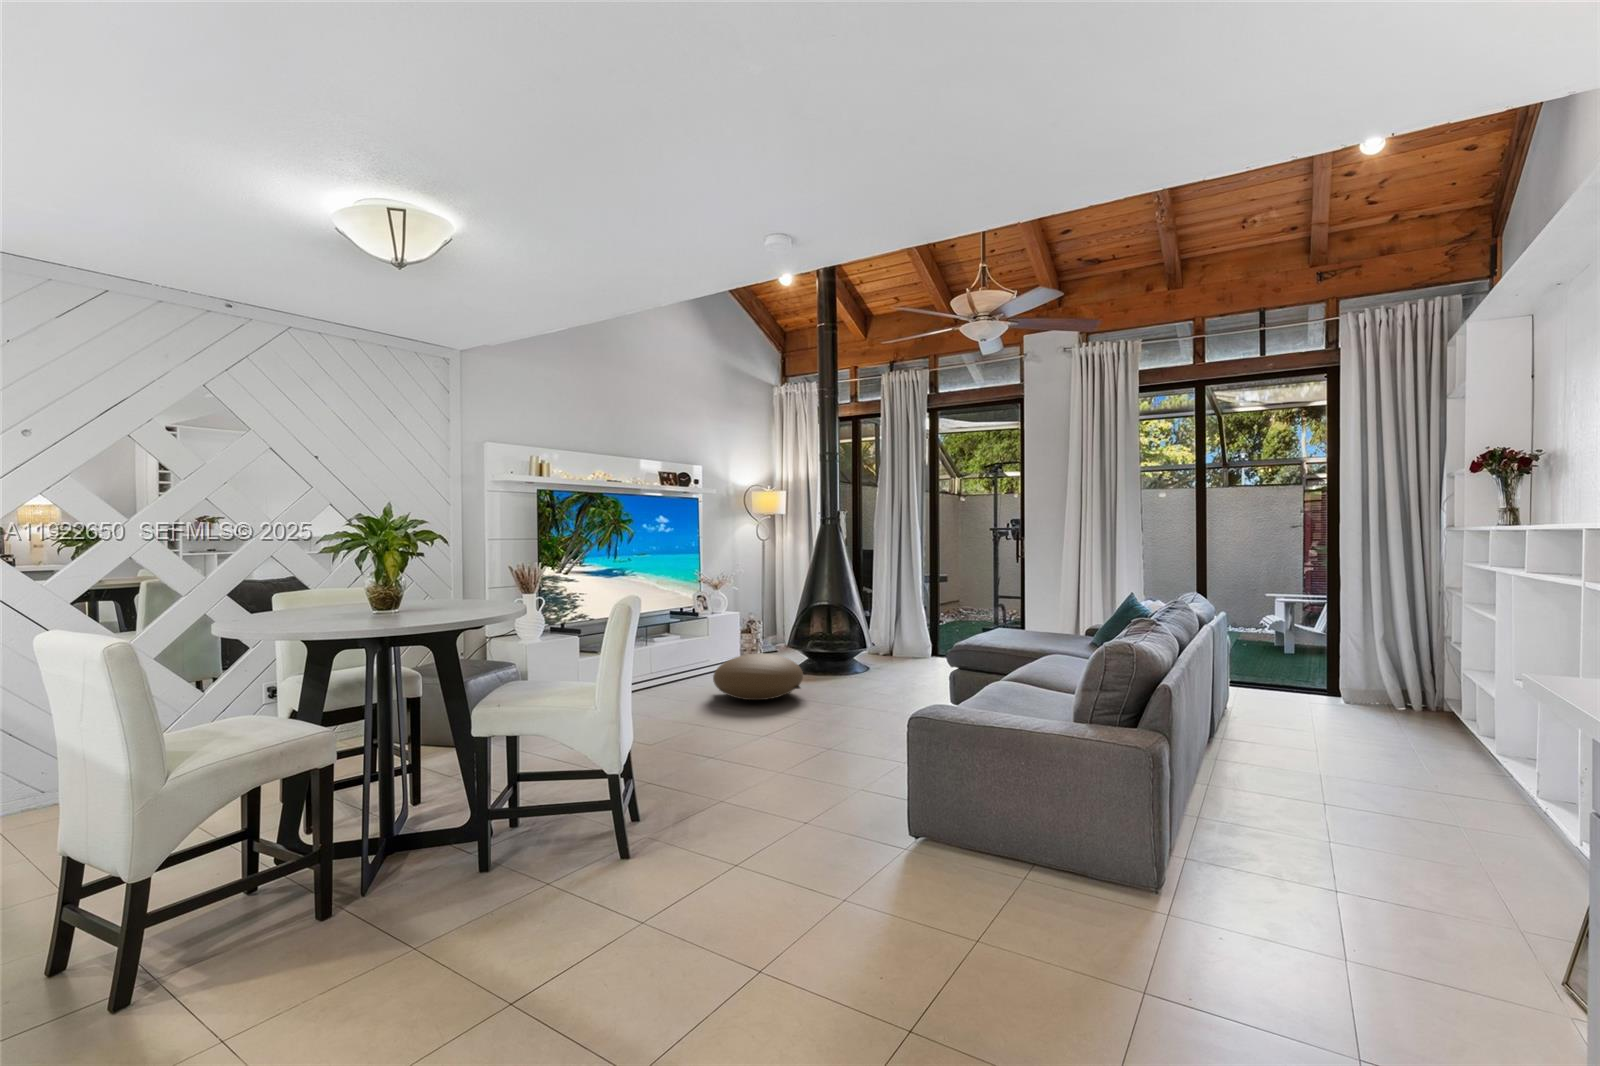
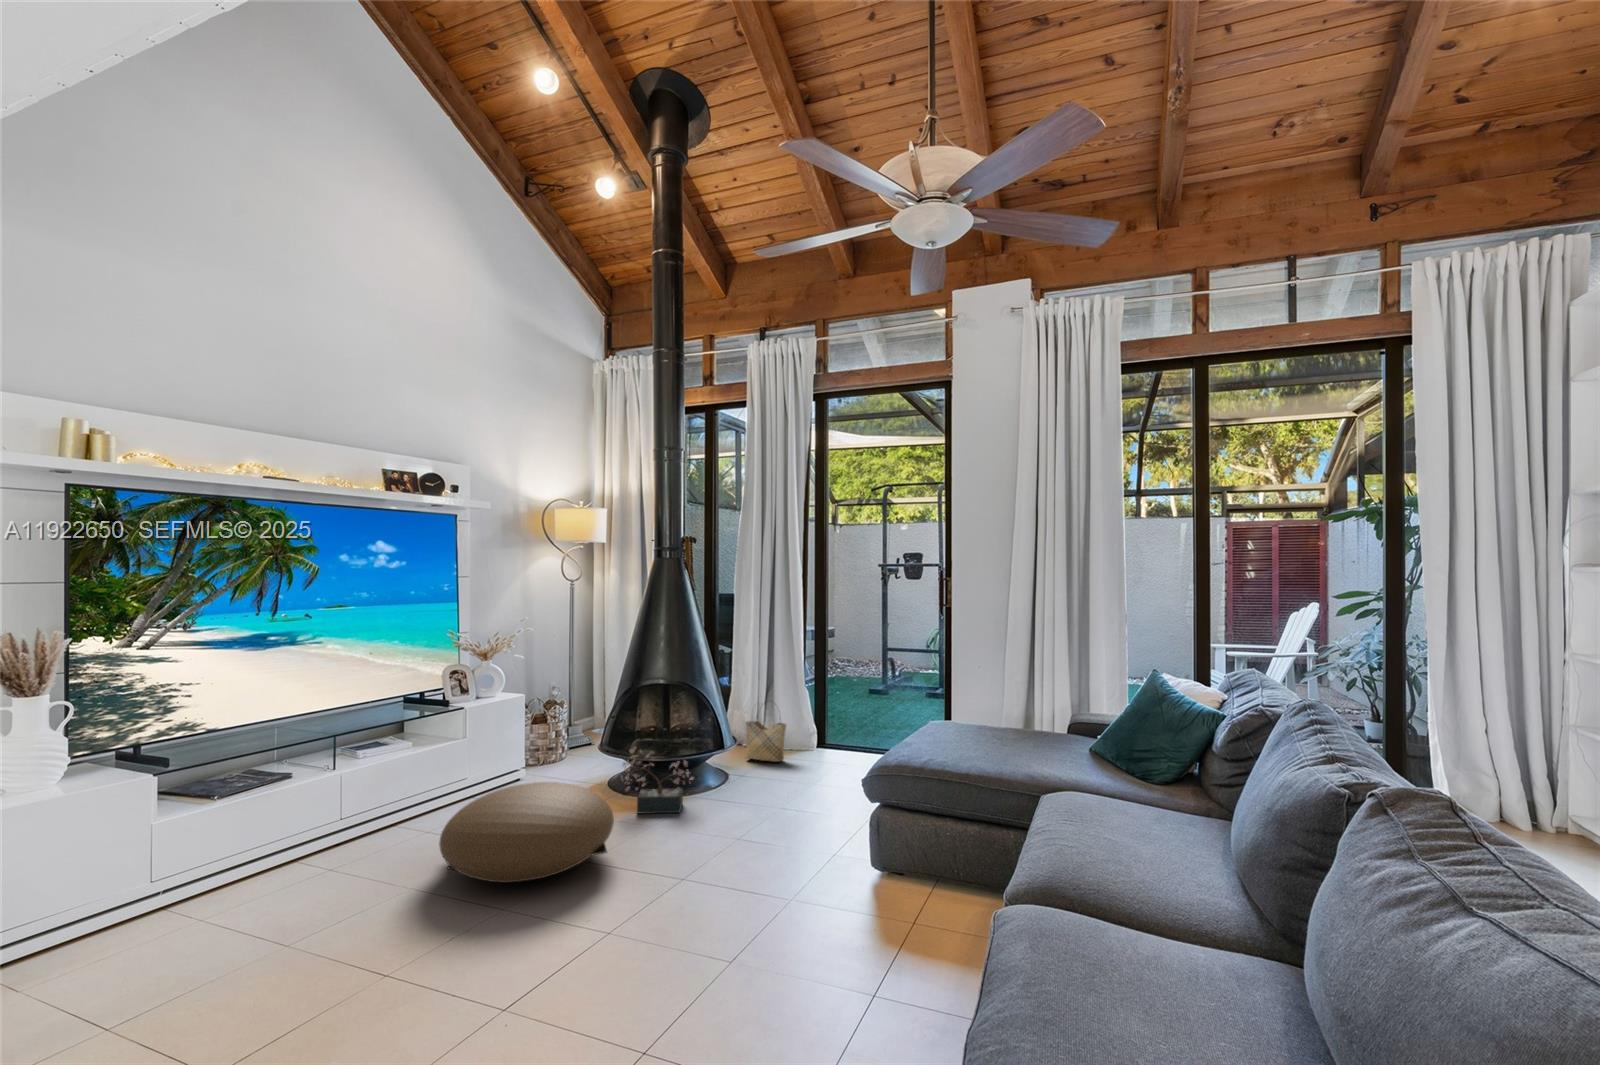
woven basket: none [881,621,909,661] -> present [745,704,786,762]
decorative plant: none [803,641,848,681] -> present [621,747,694,814]

